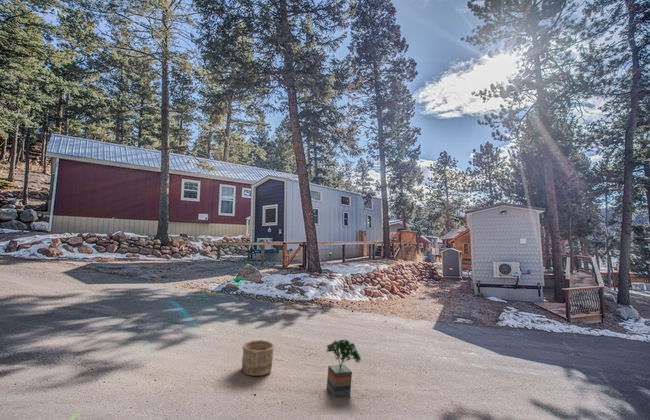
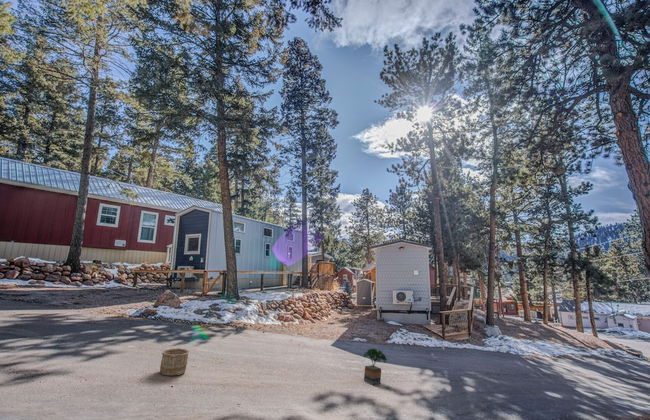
potted tree: present [327,340,361,396] -> present [364,349,387,385]

